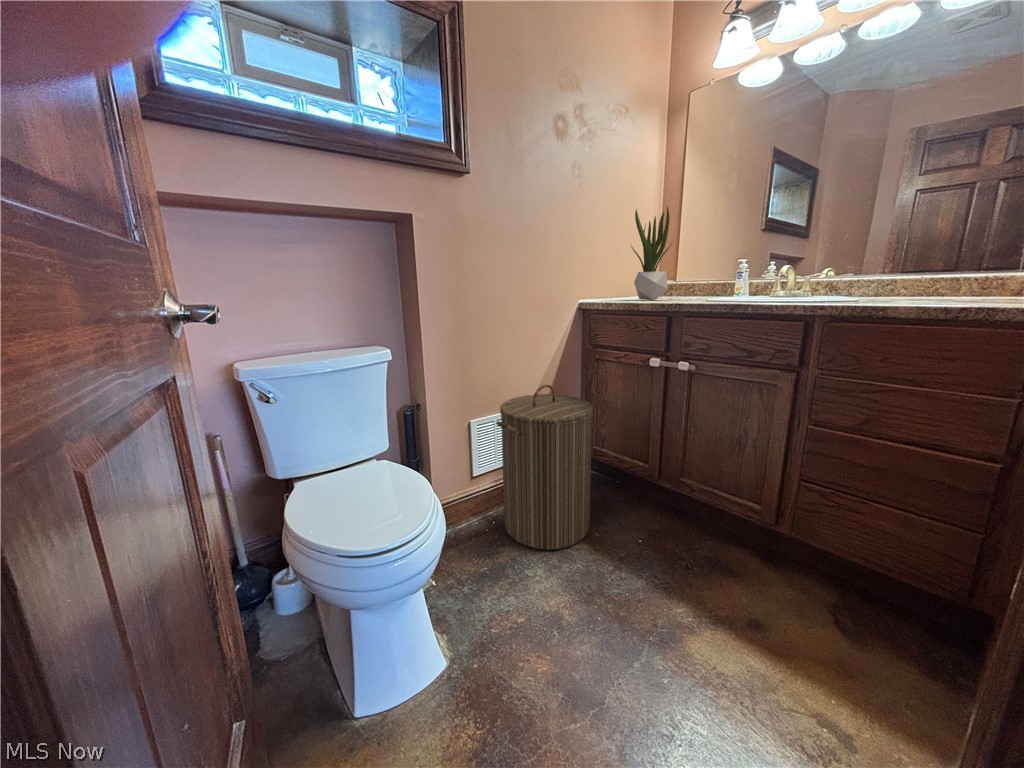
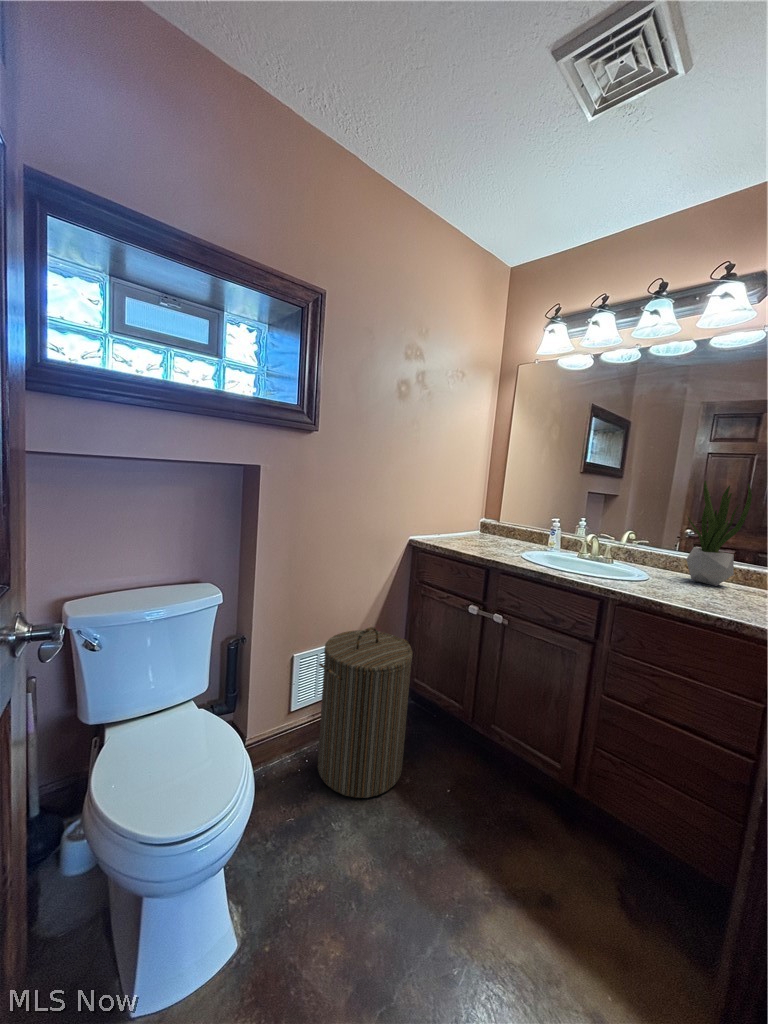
potted plant: present [631,206,672,300] -> present [686,481,752,586]

